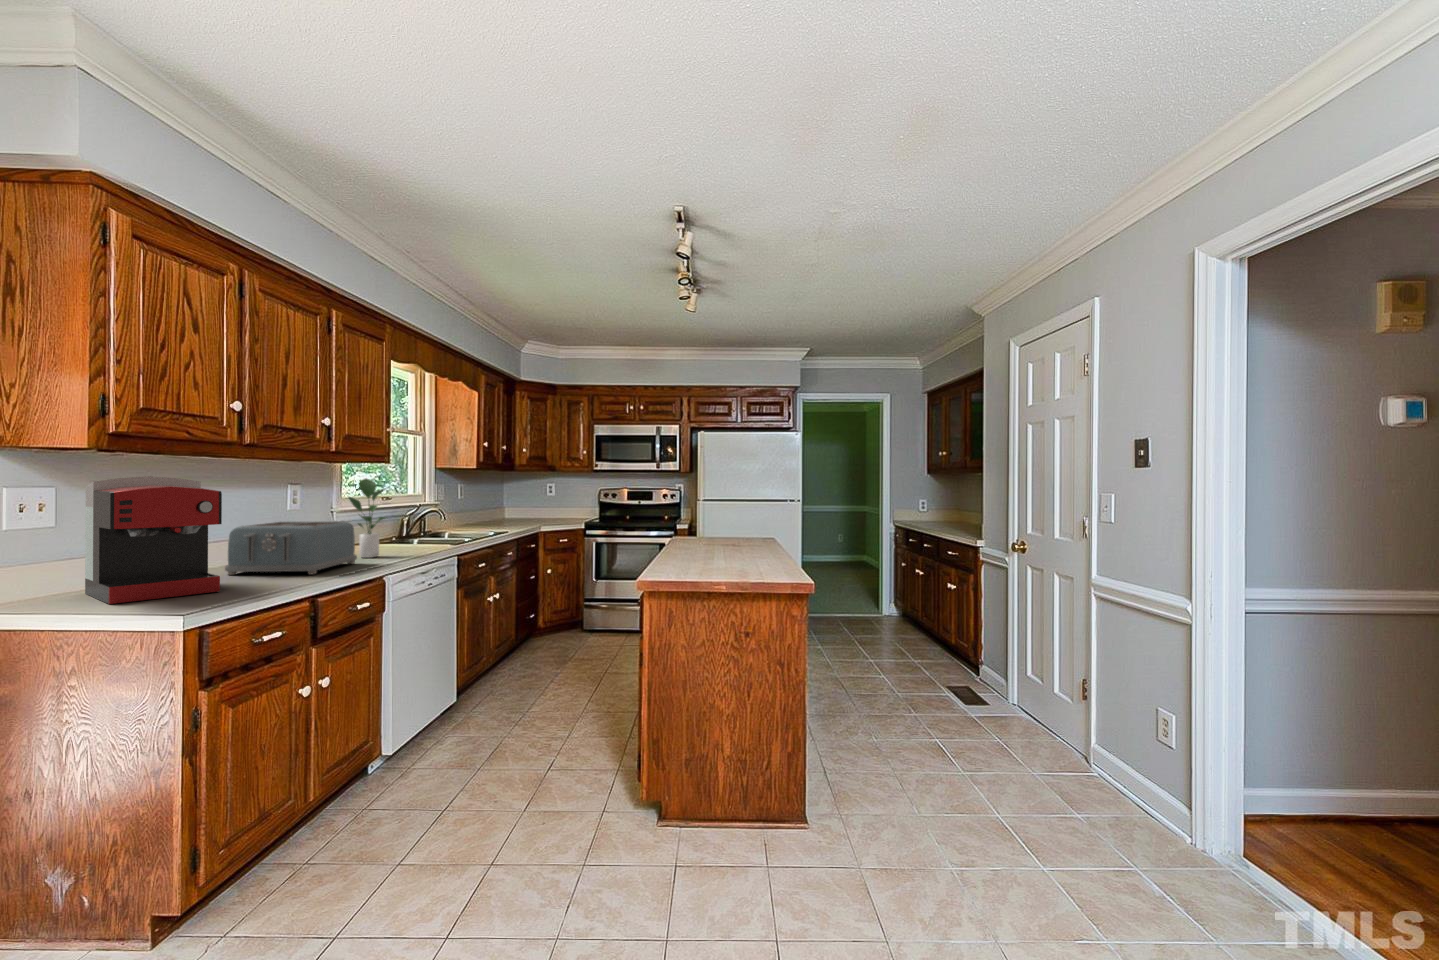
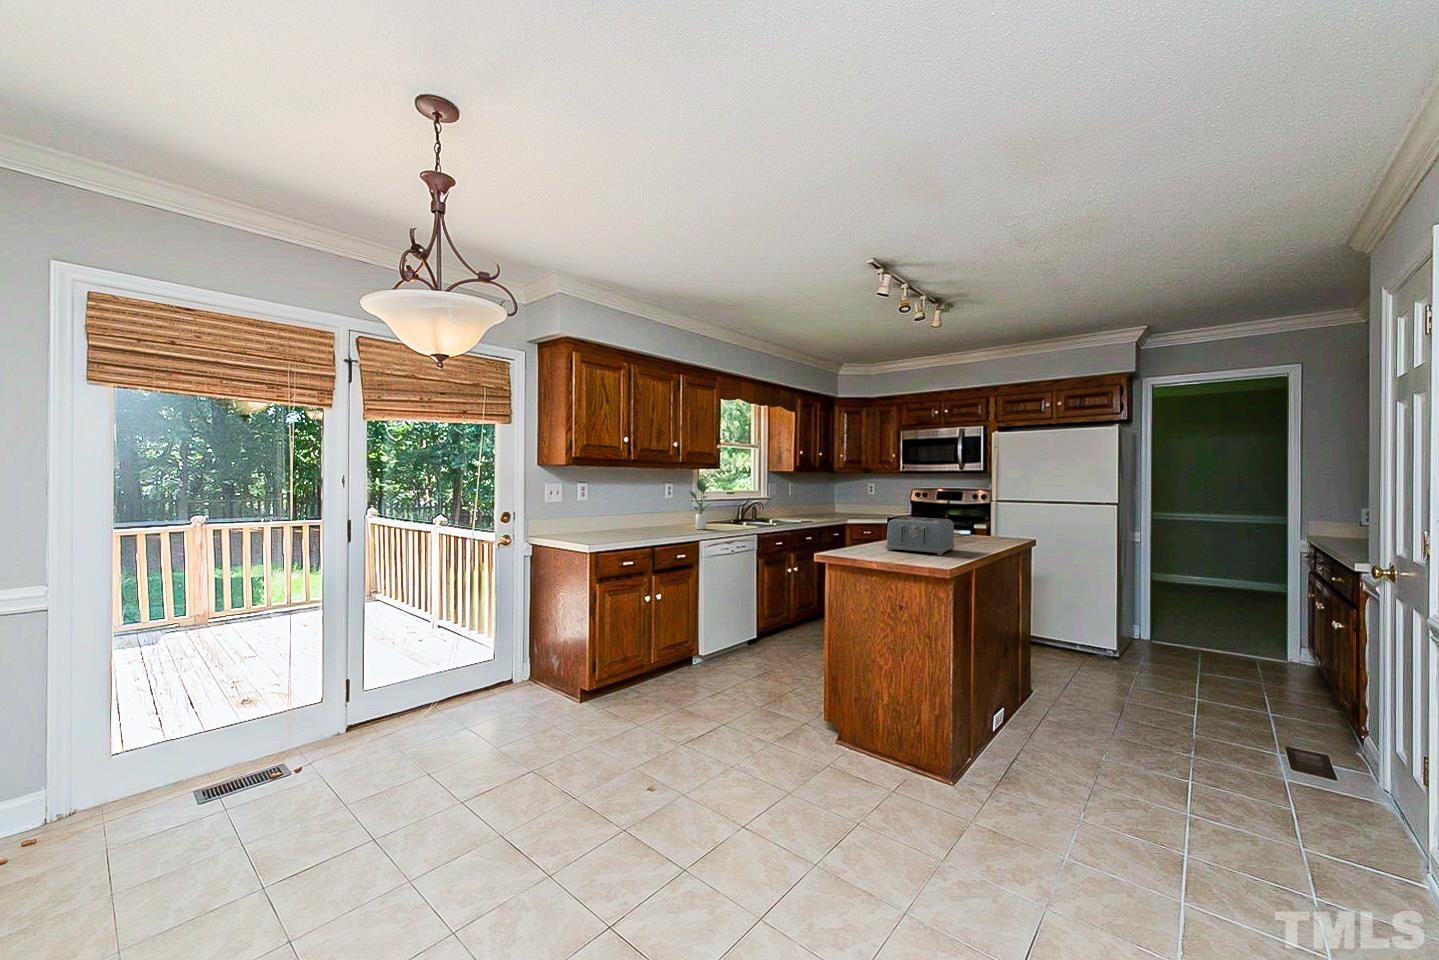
coffee maker: present [85,476,222,604] -> none [565,478,613,540]
toaster: present [225,521,357,575] -> present [886,517,955,555]

